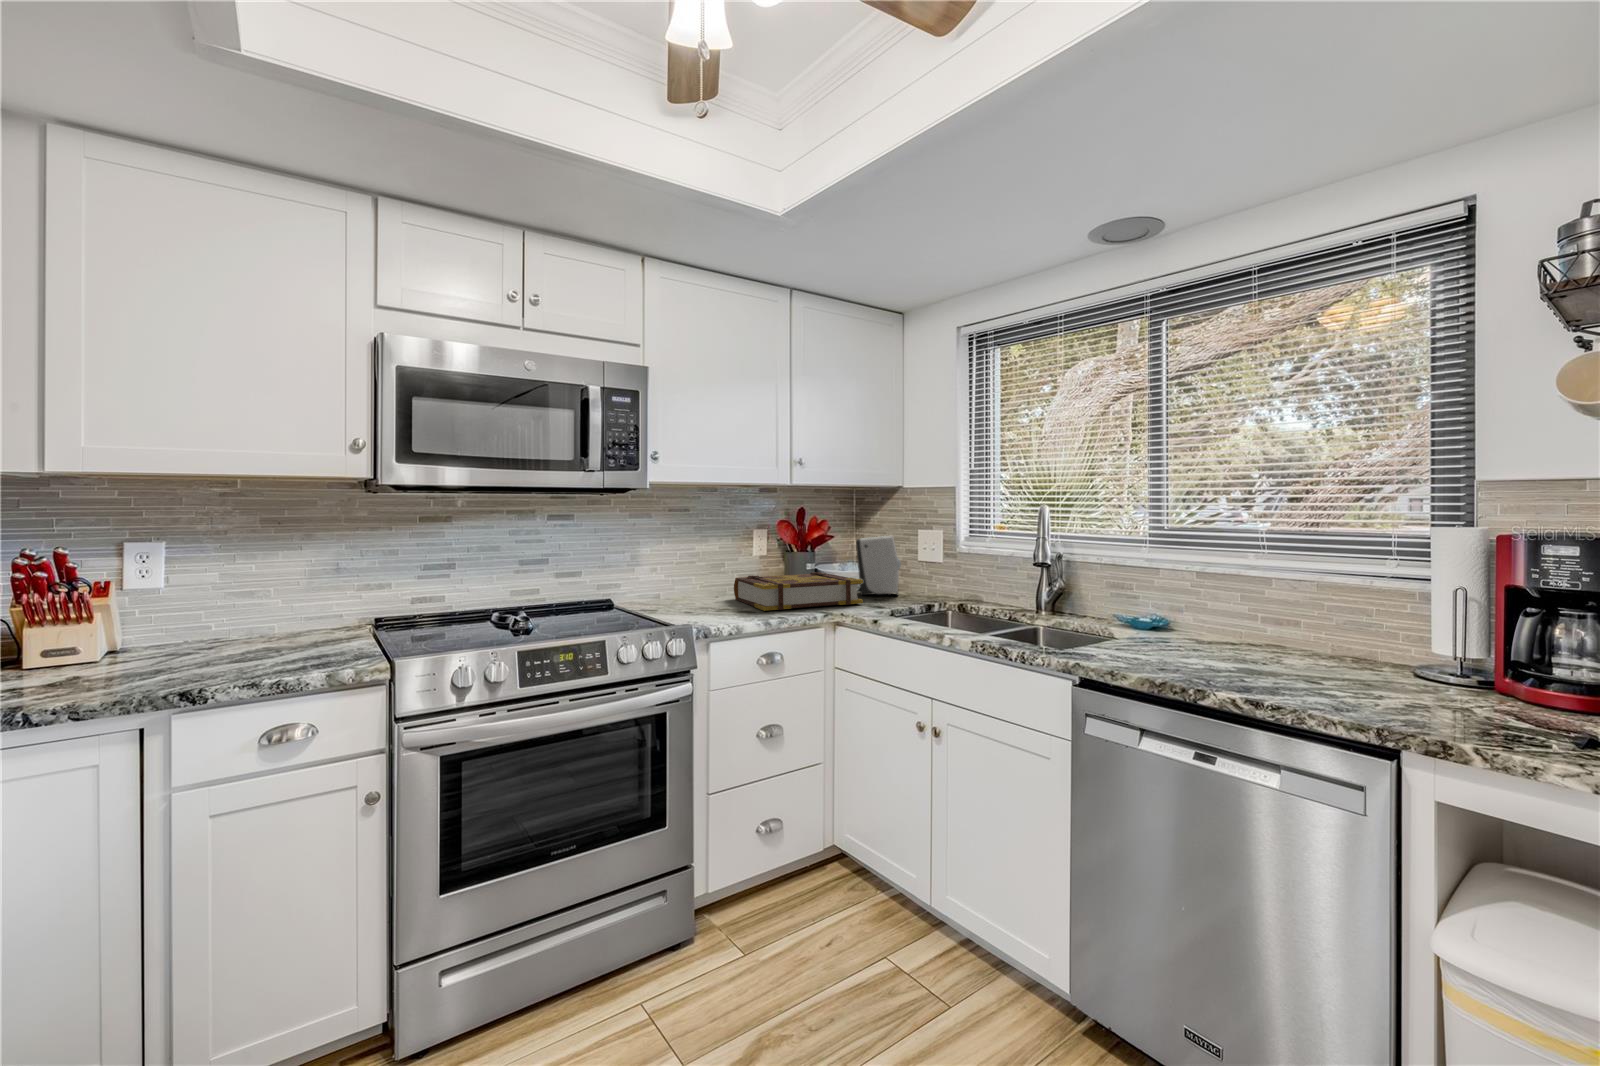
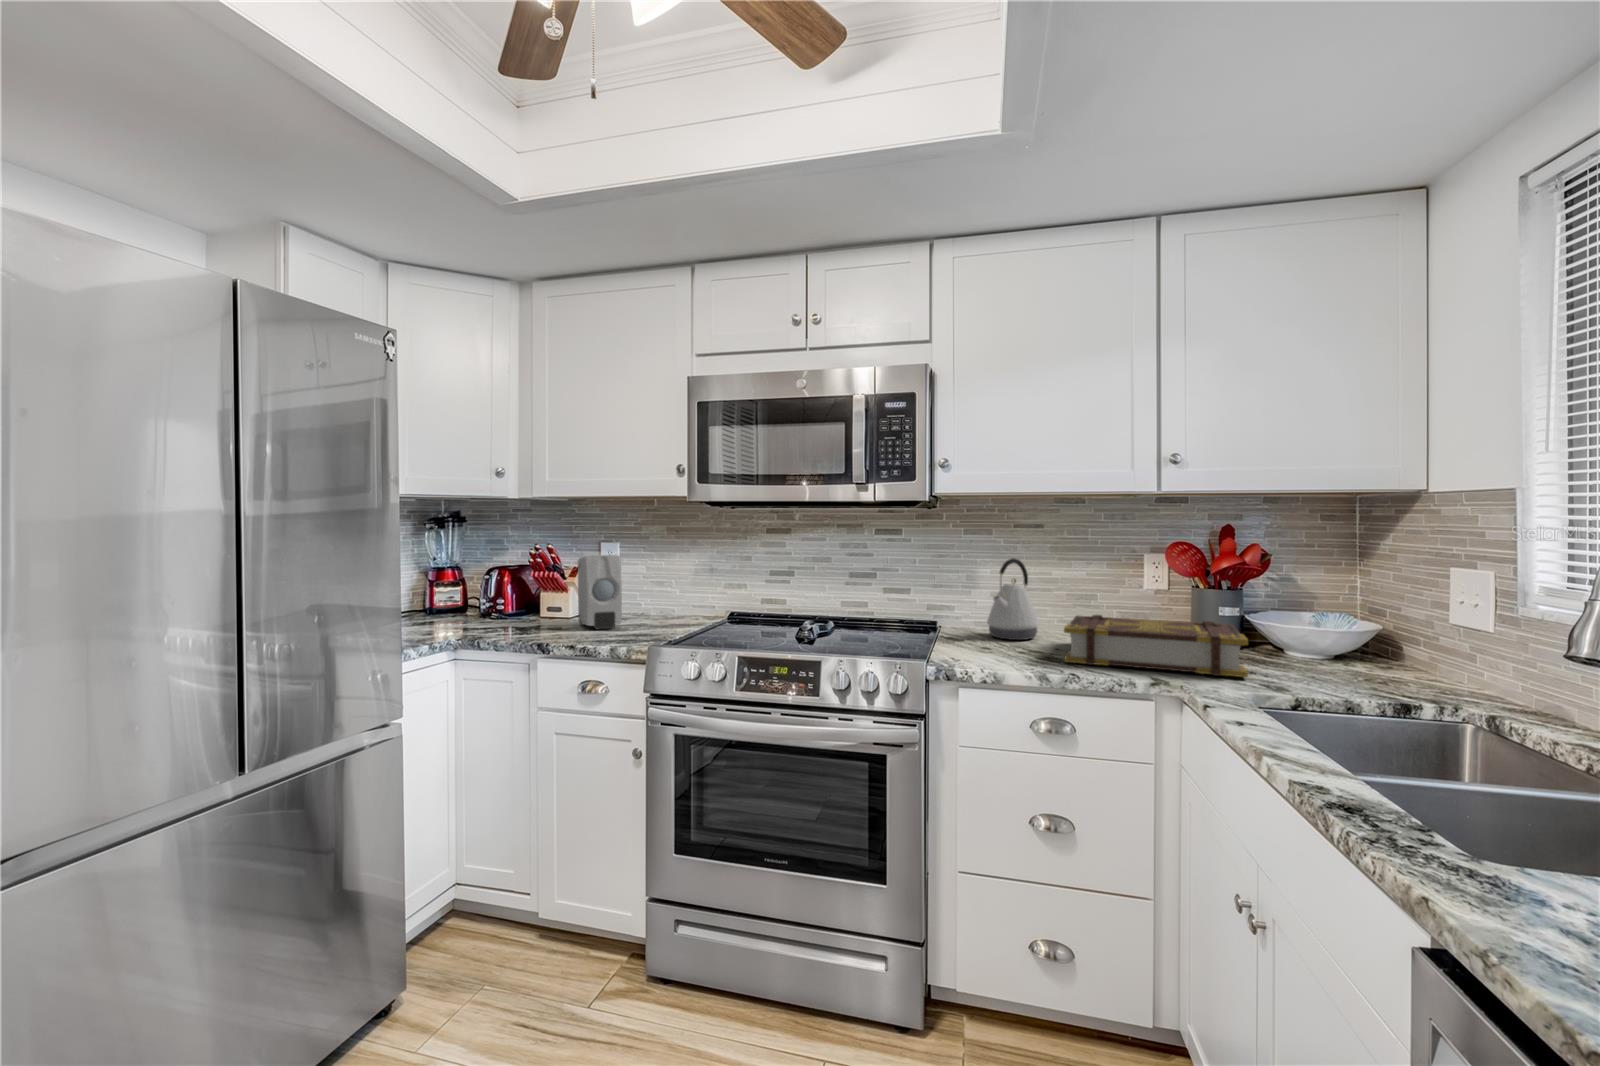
soap dispenser: present [856,536,901,595] -> present [578,555,622,629]
kettle: none [666,537,707,603] -> present [987,558,1039,640]

